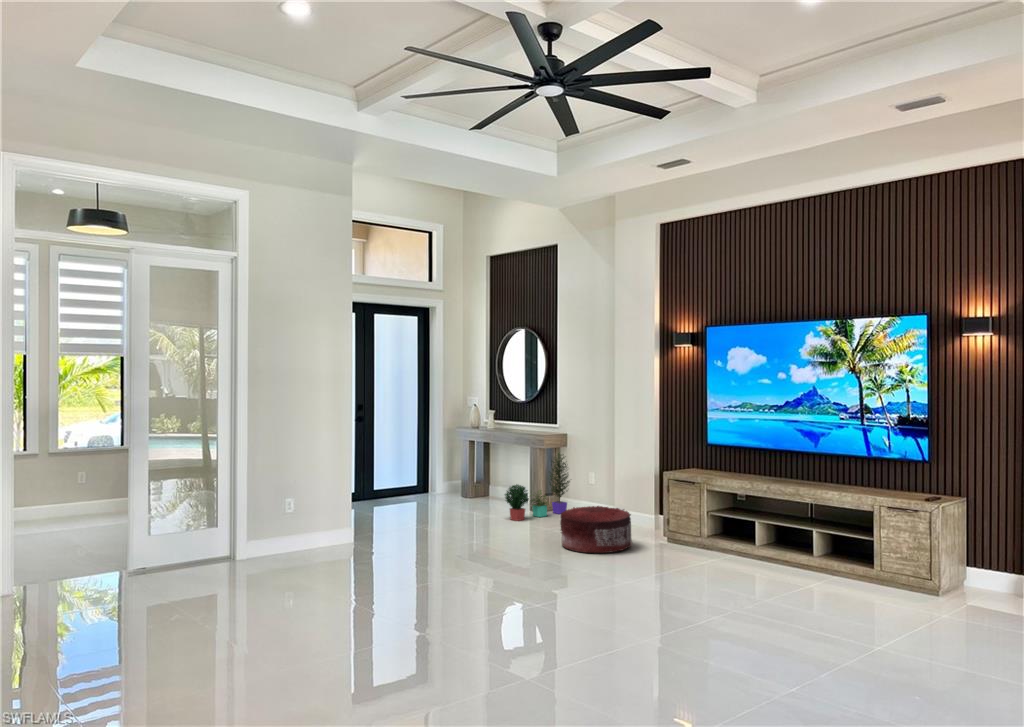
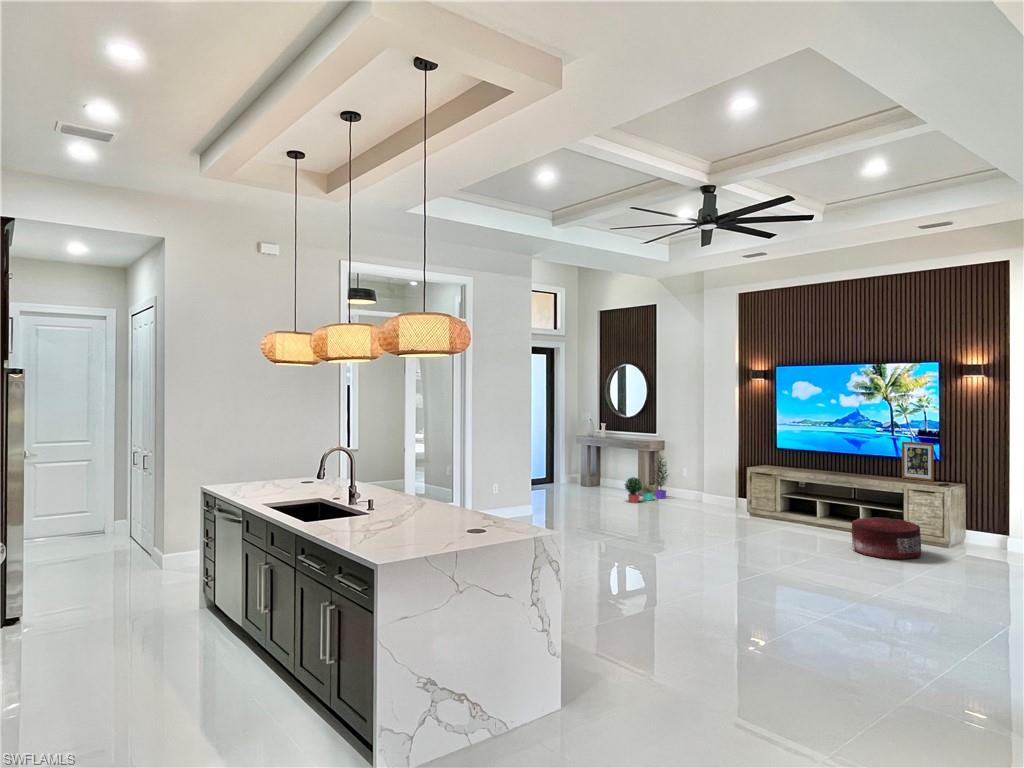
picture frame: none [875,433,921,494] -> present [902,441,934,481]
pouf: present [560,506,632,553] -> present [852,517,921,559]

